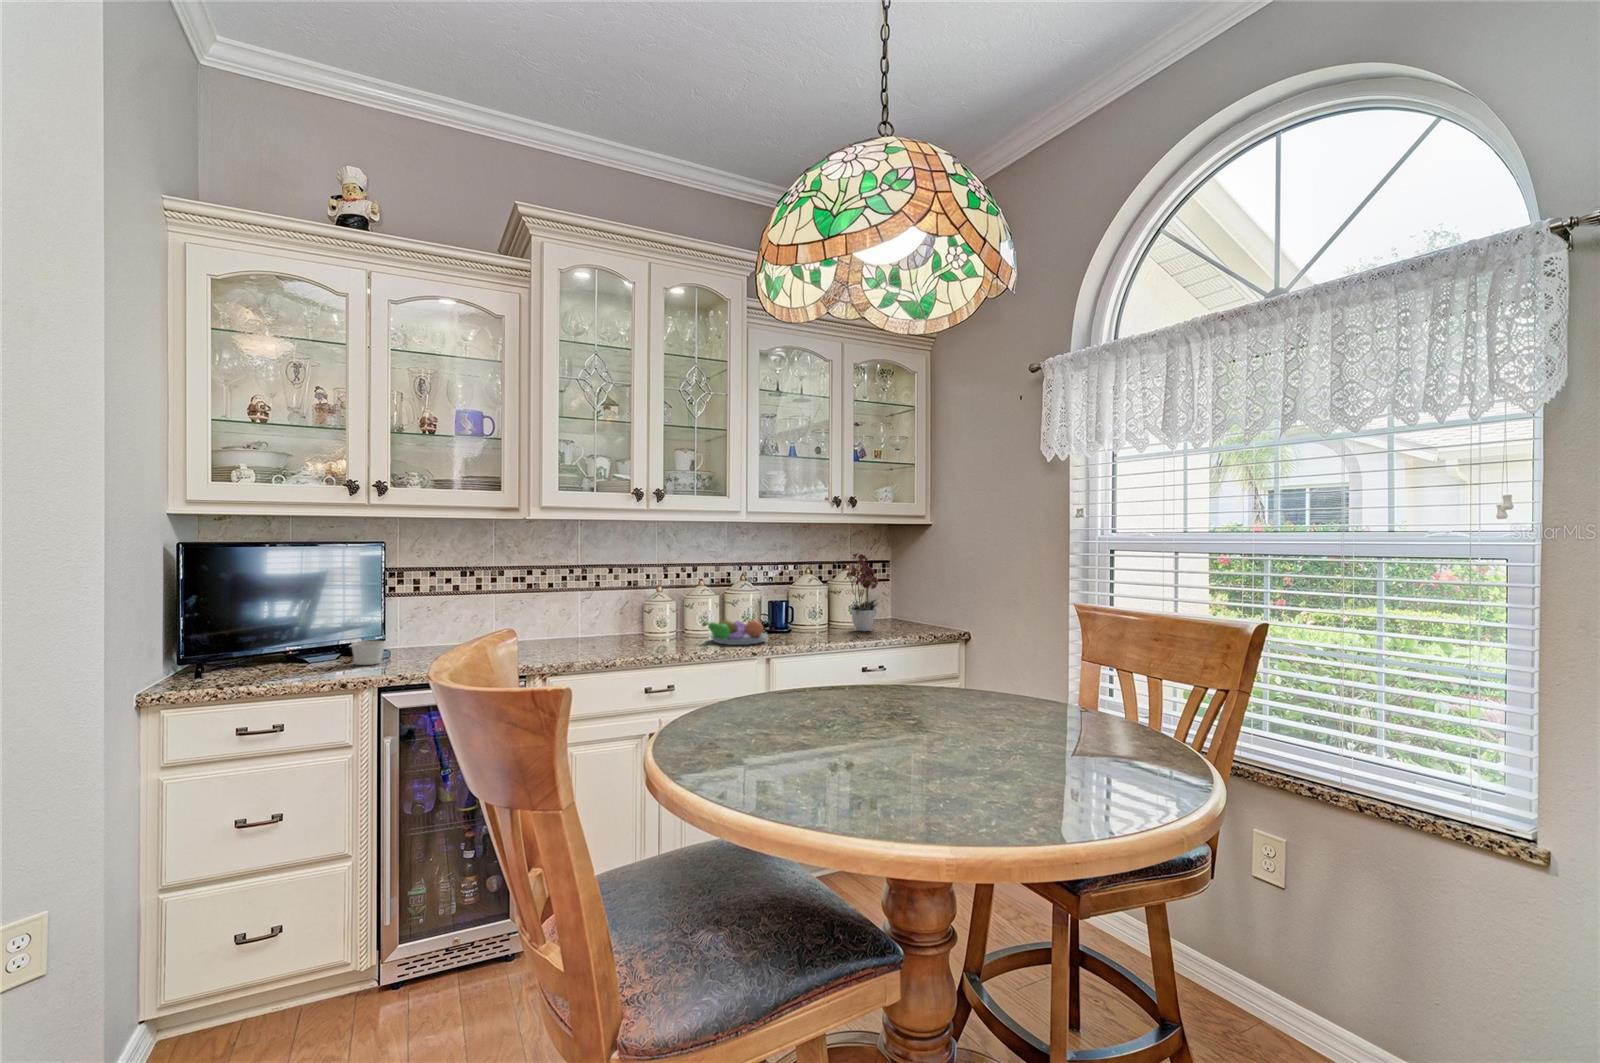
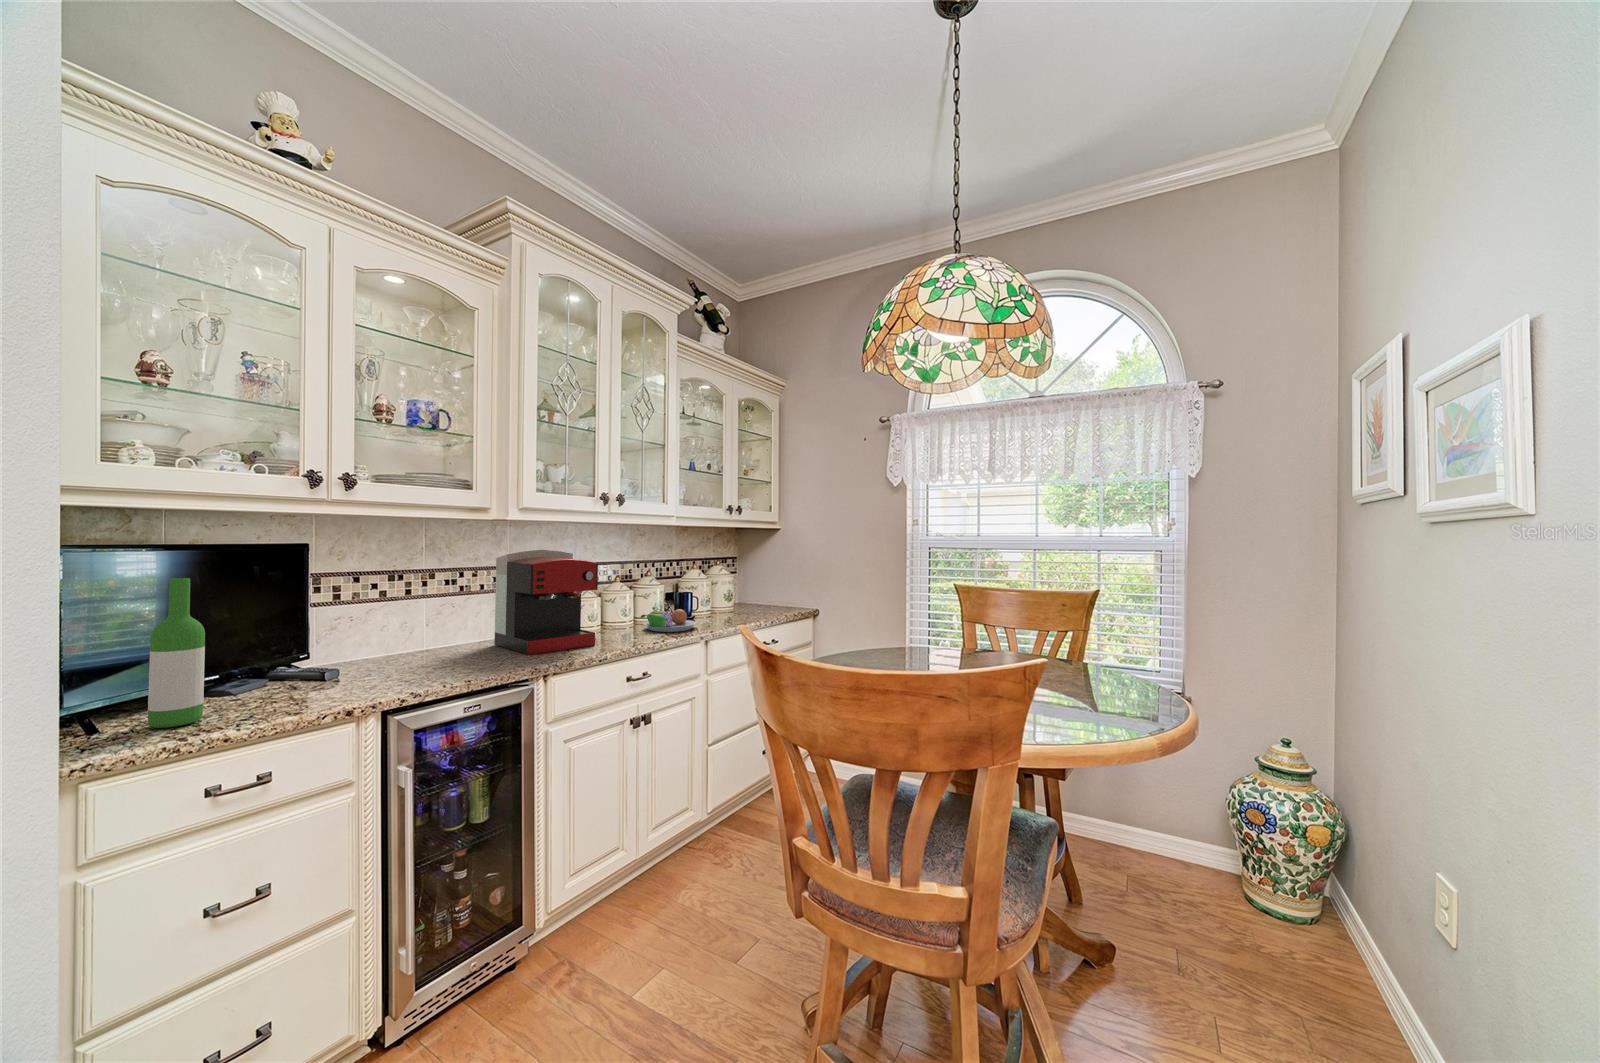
coffee maker: none [549,549,628,654] -> present [494,550,598,655]
flower arrangement: present [847,553,878,631] -> none [724,548,761,613]
wine bottle: none [221,568,257,680] -> present [148,578,205,728]
candle: present [351,641,385,665] -> none [308,658,353,689]

